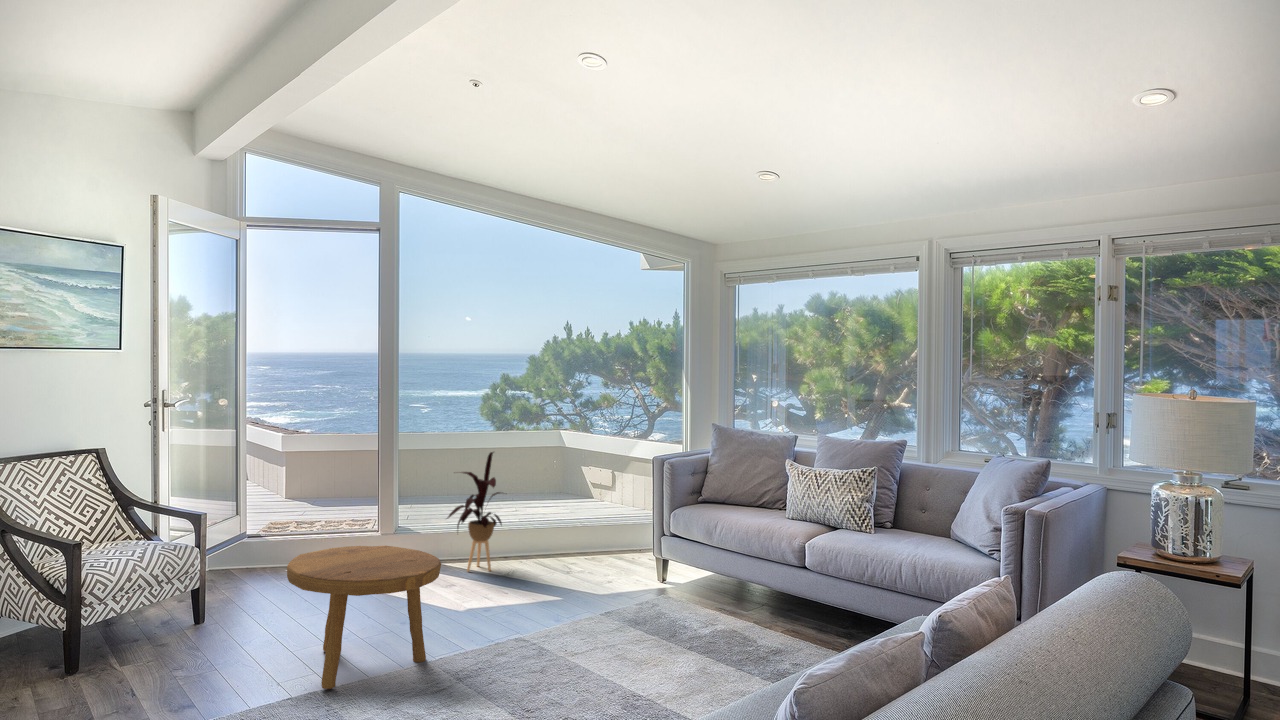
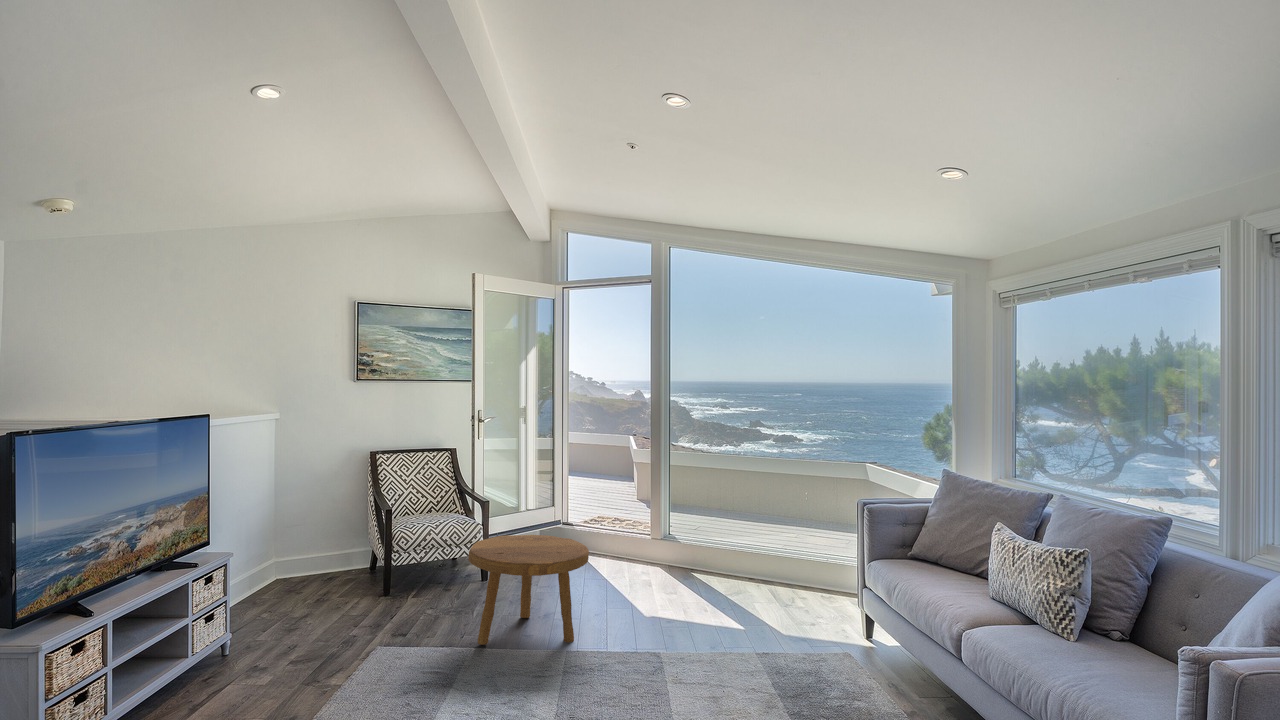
house plant: present [448,452,502,571] -> none [686,469,745,581]

